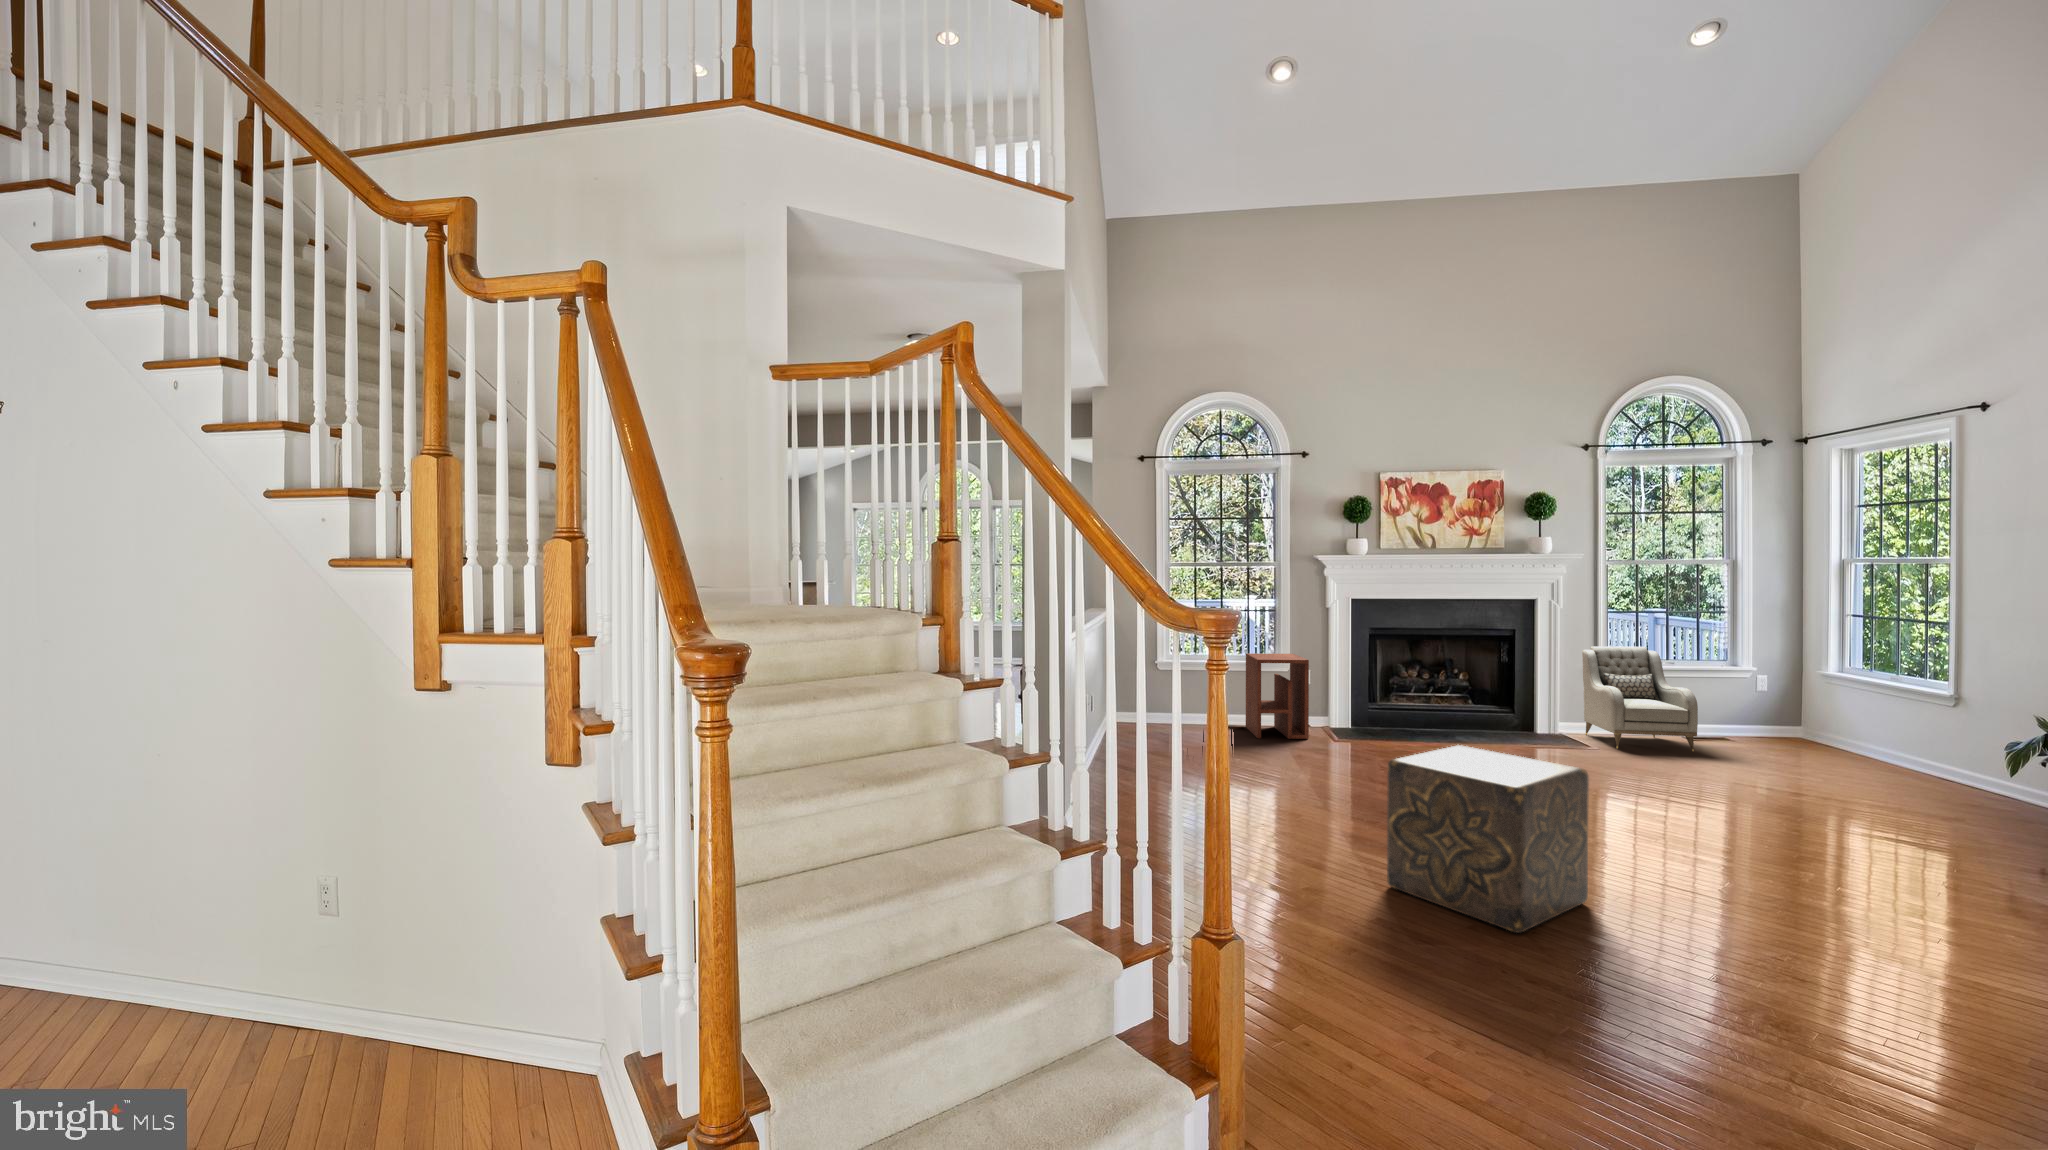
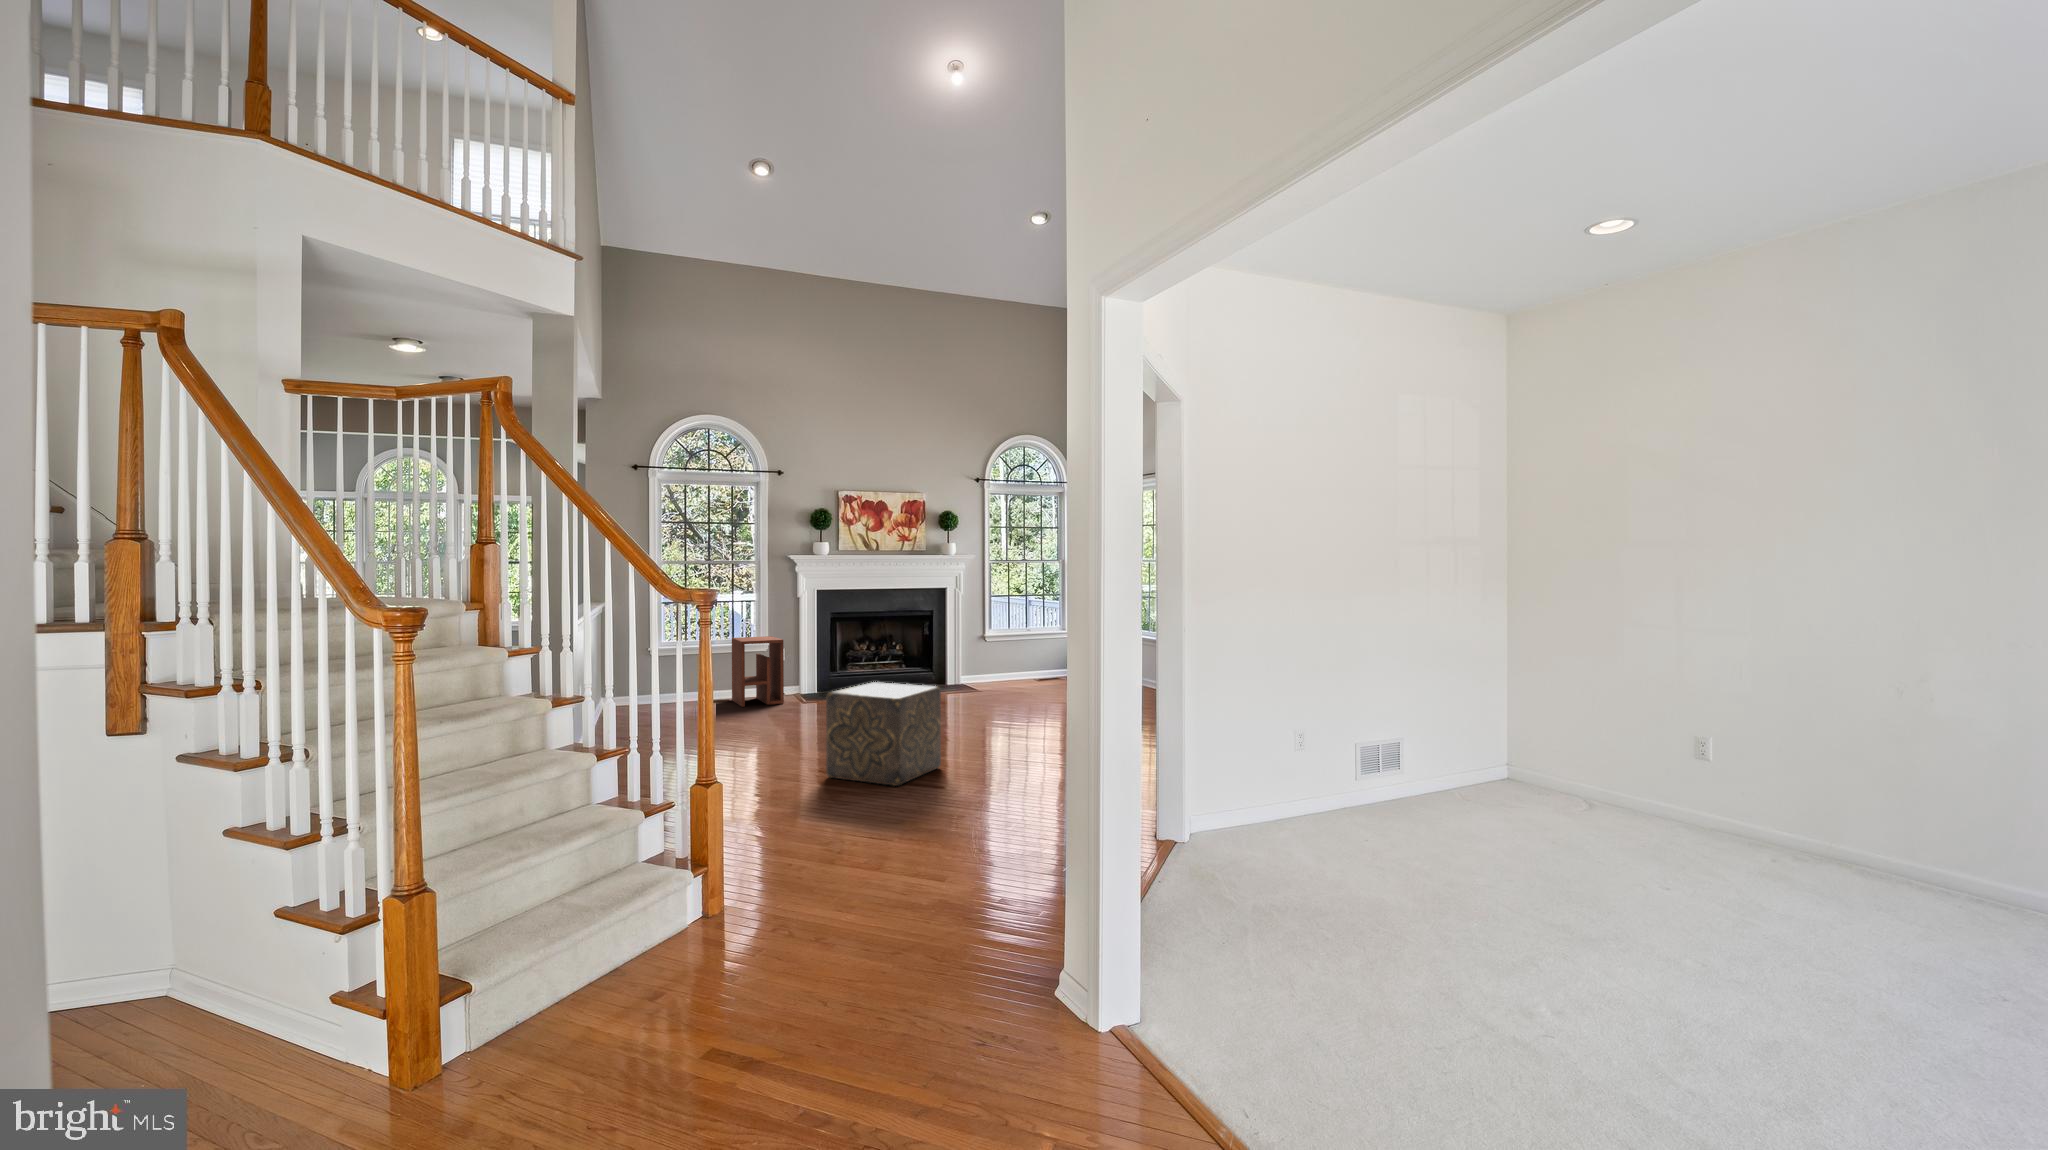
armchair: present [1582,646,1698,752] -> none [975,599,1037,690]

